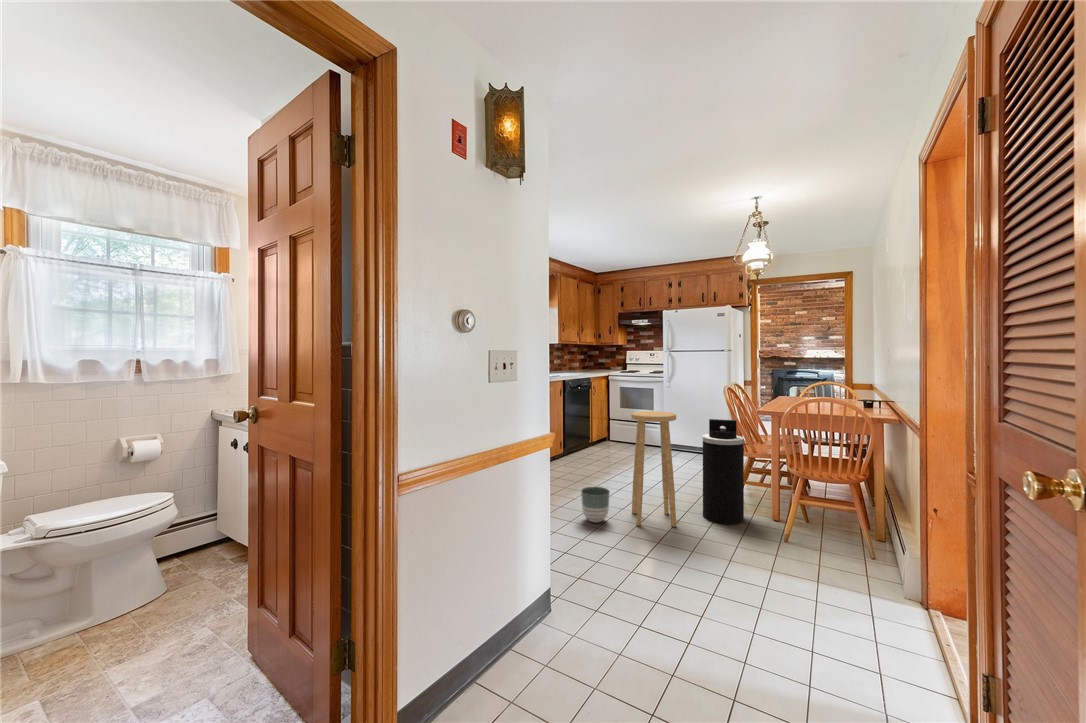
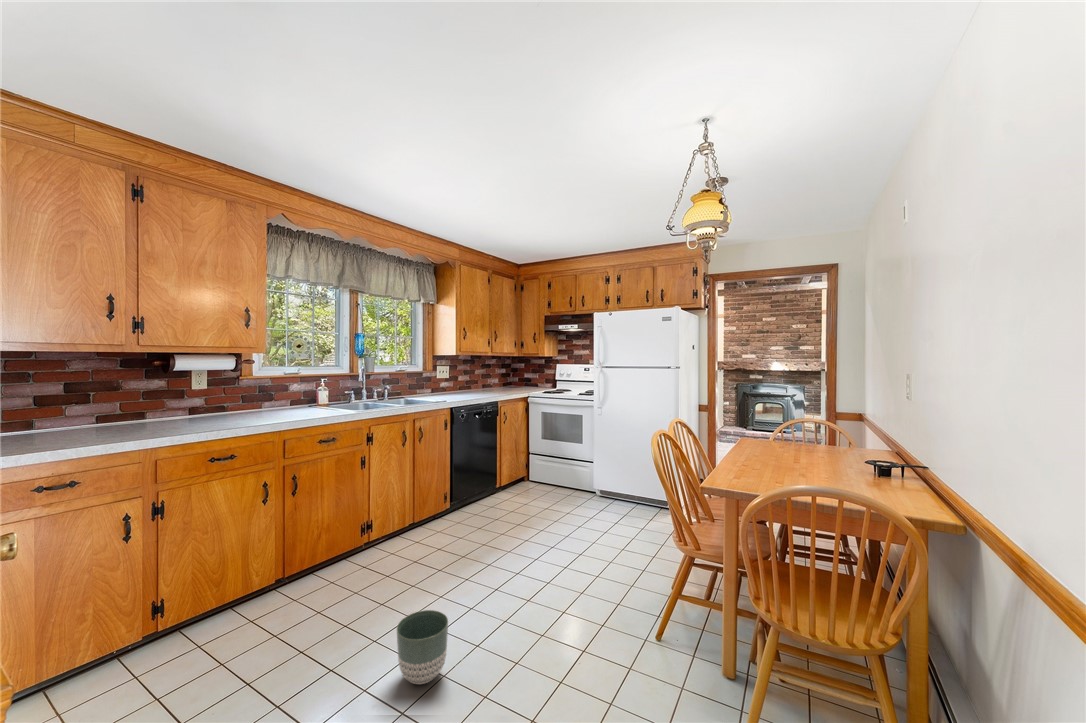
stool: present [631,411,676,527] -> none [489,476,565,693]
trash can: present [703,419,744,525] -> none [613,490,679,682]

